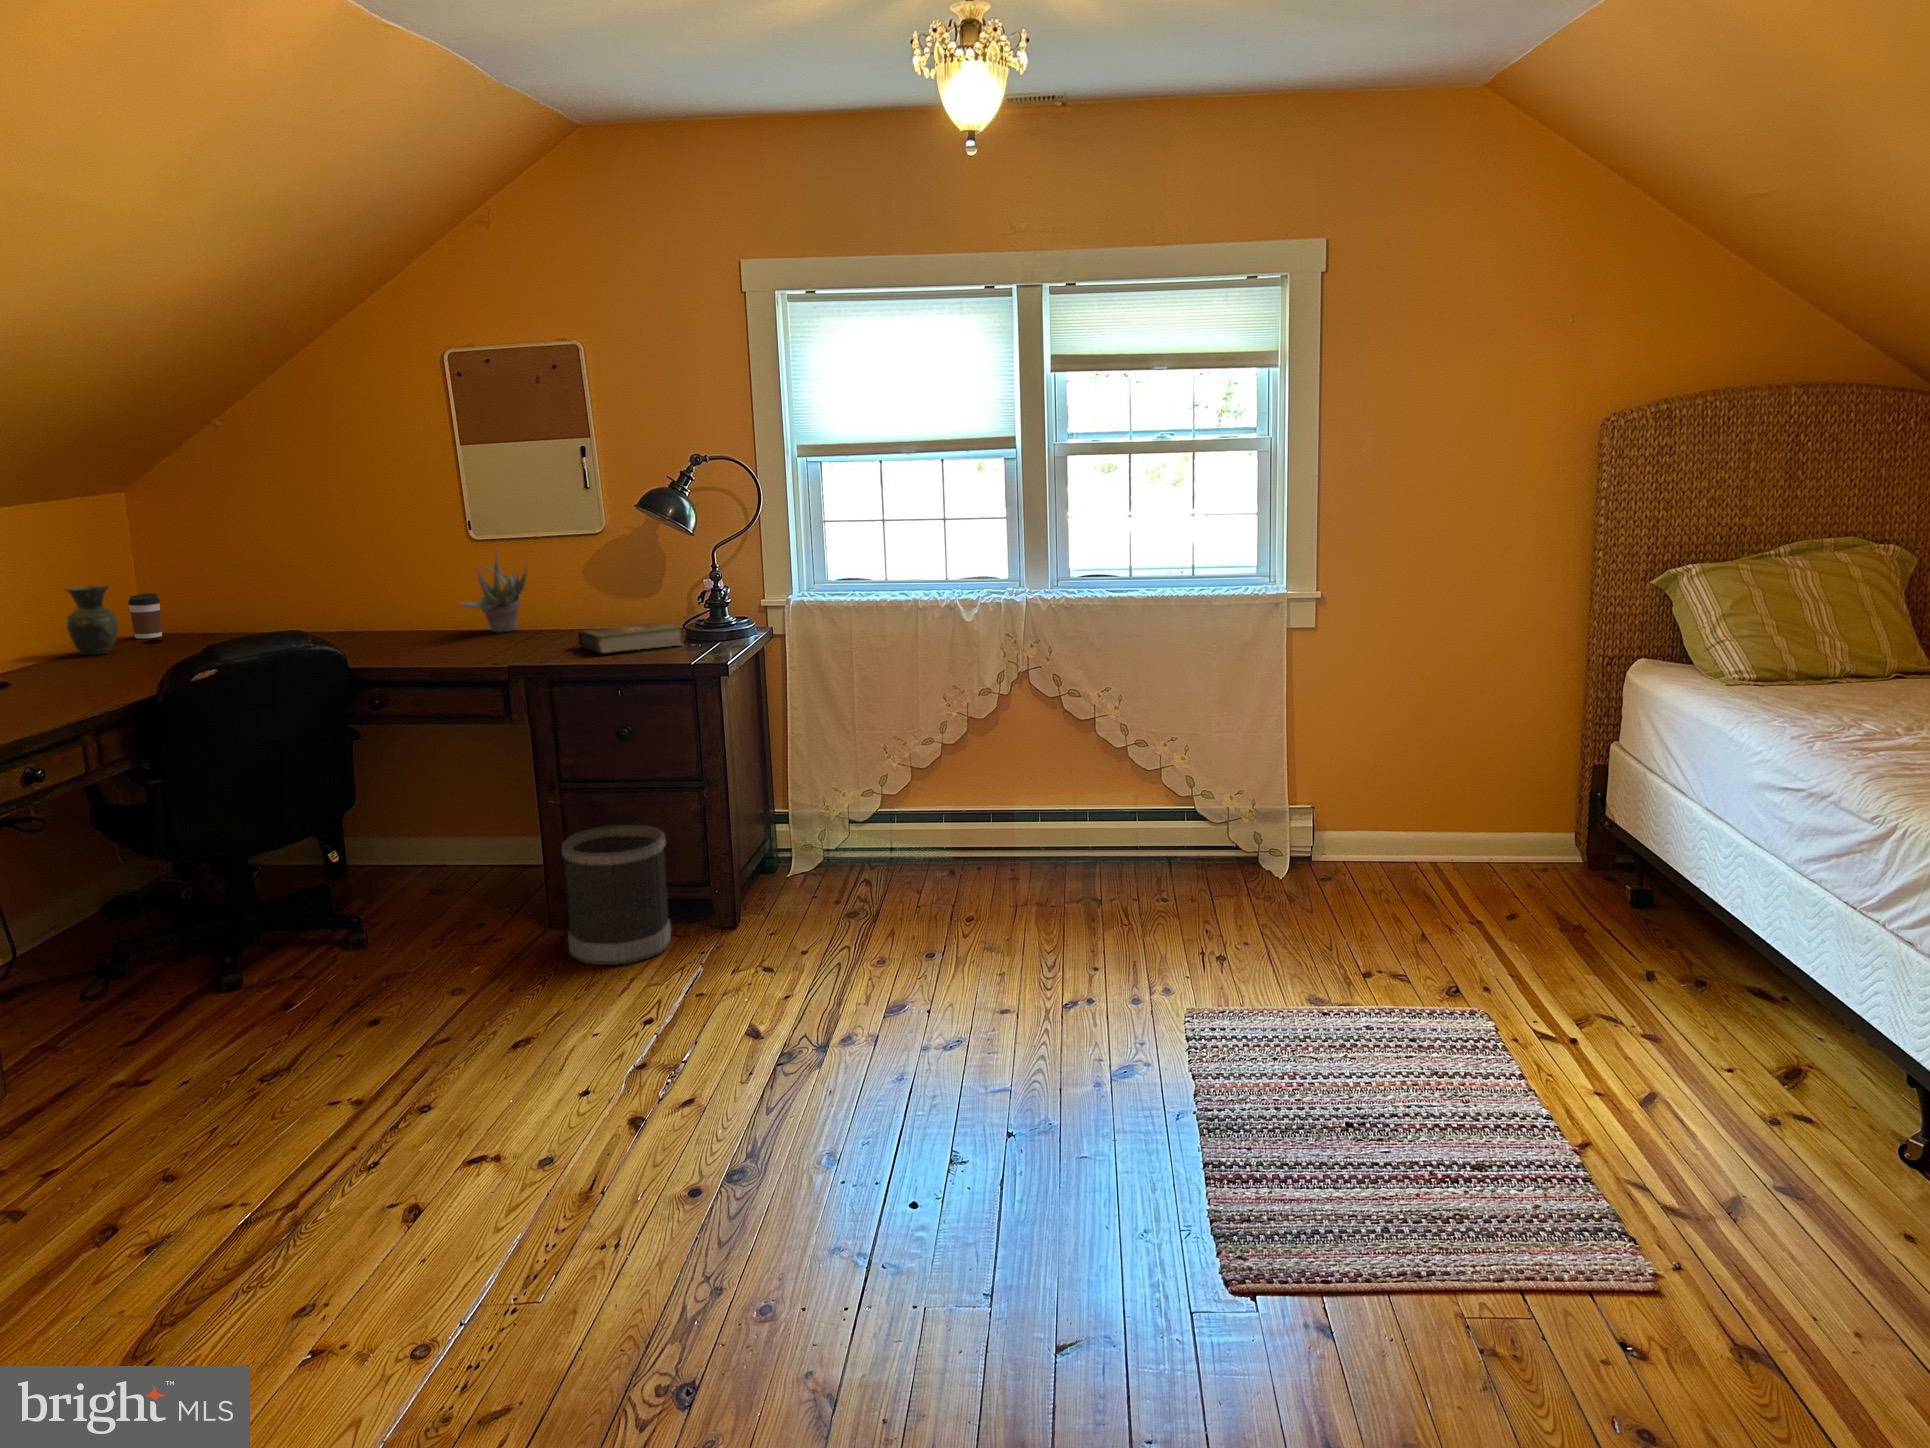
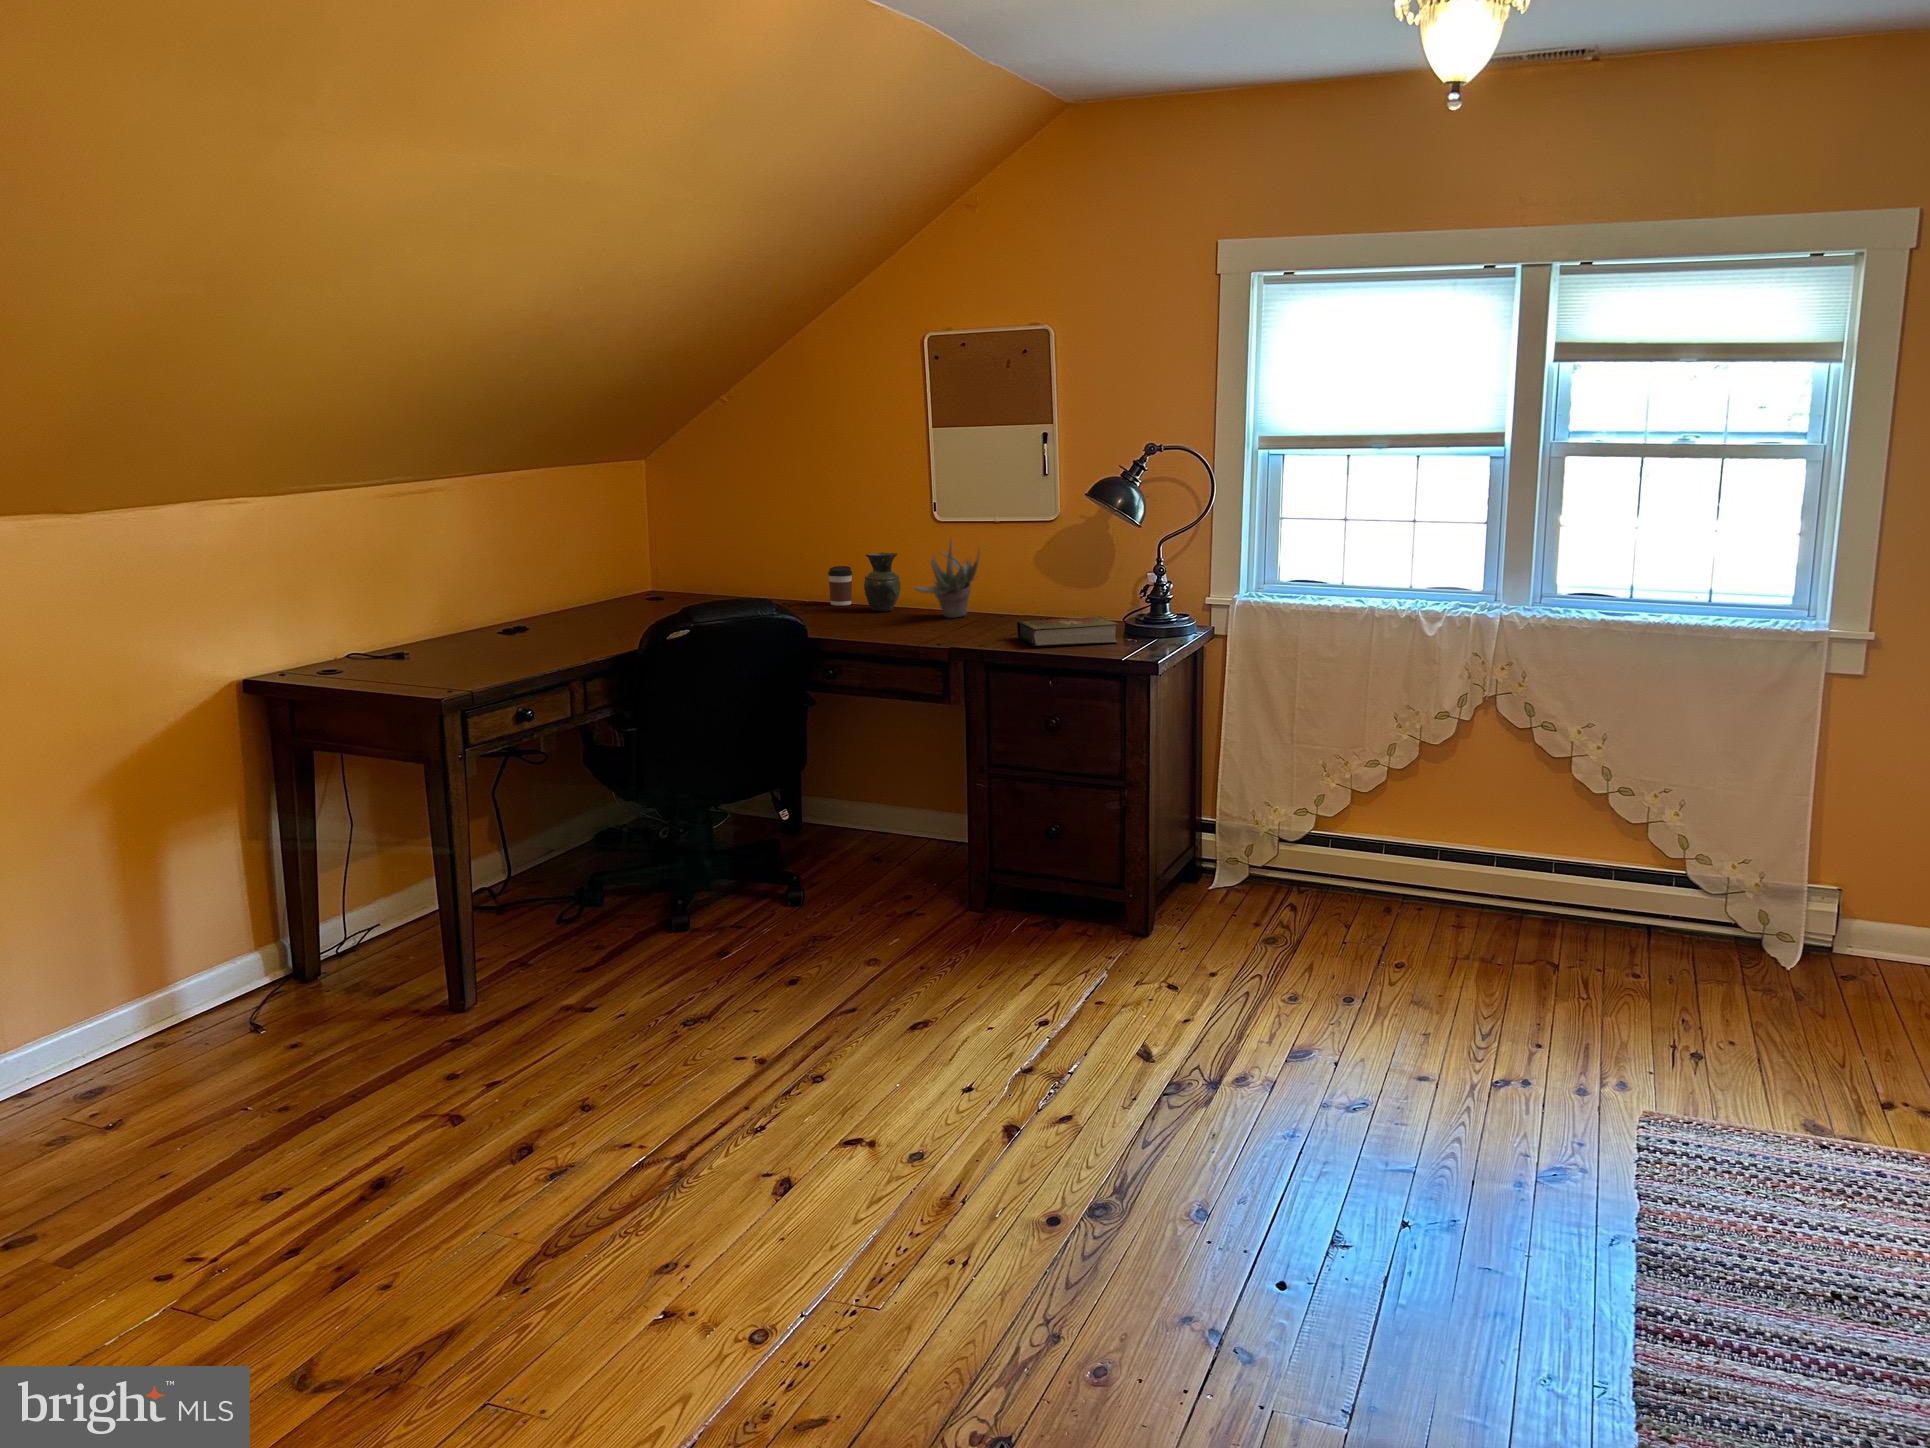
vase: present [66,586,118,655] -> present [864,553,901,611]
coffee cup: present [128,594,162,638] -> present [828,566,852,605]
wastebasket: present [562,825,671,965] -> none [981,819,1082,961]

